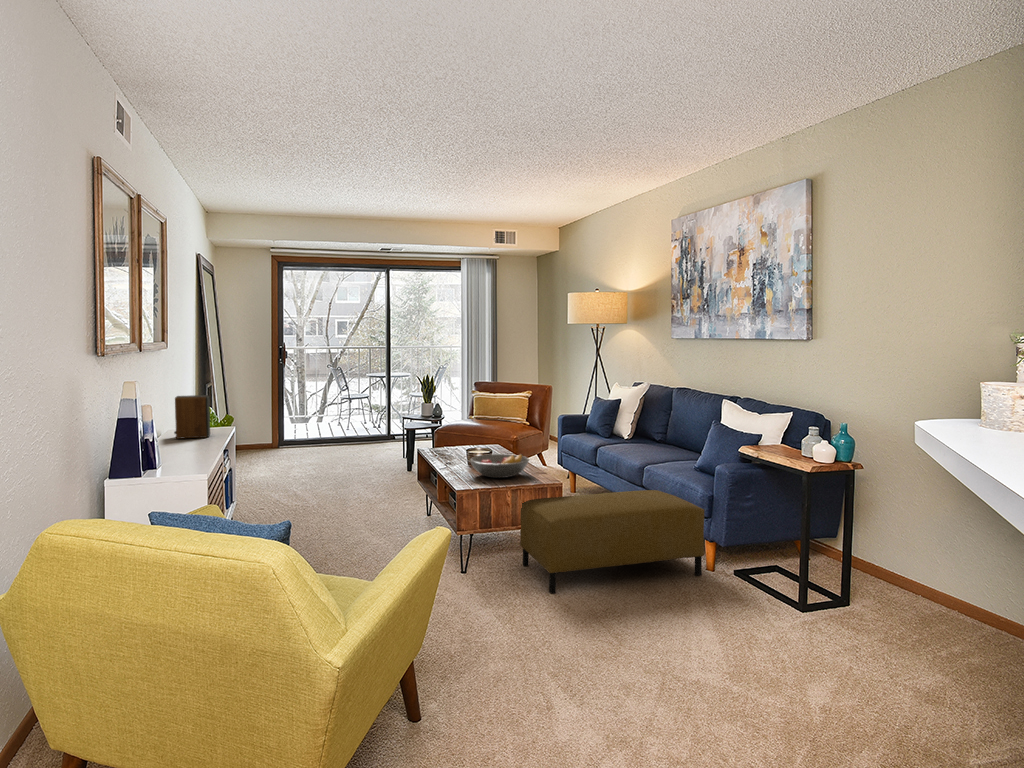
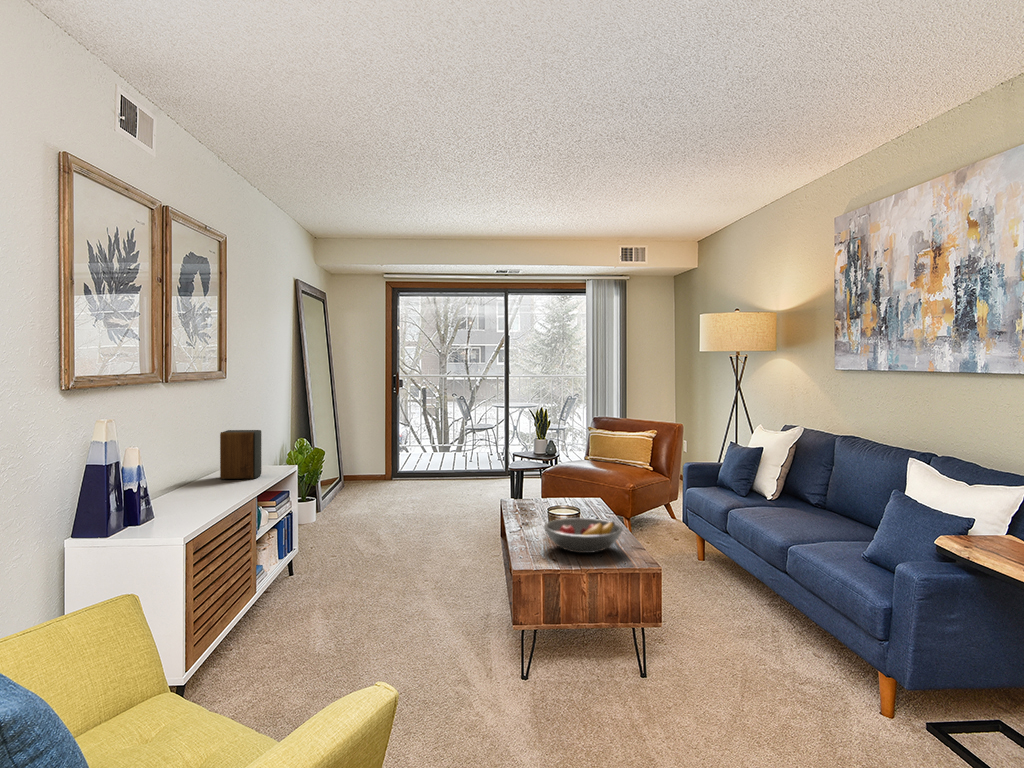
ottoman: present [520,490,704,593] -> none [603,586,879,739]

